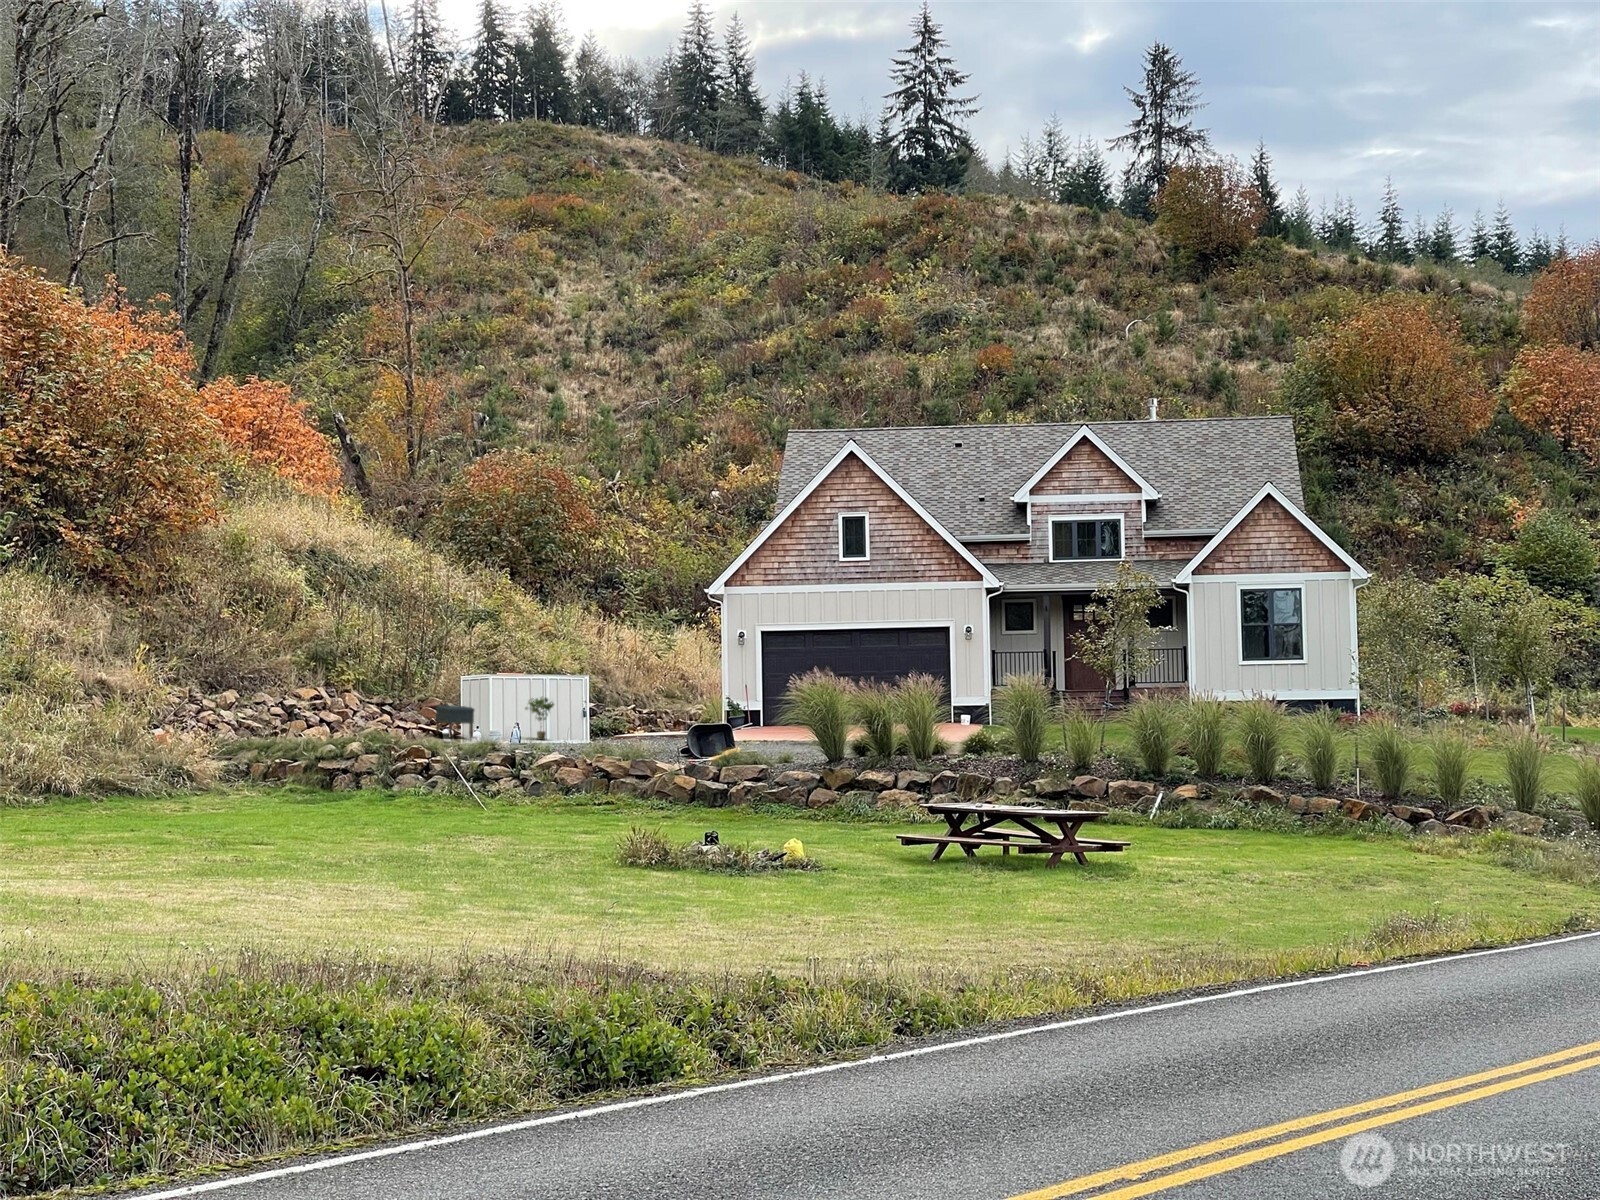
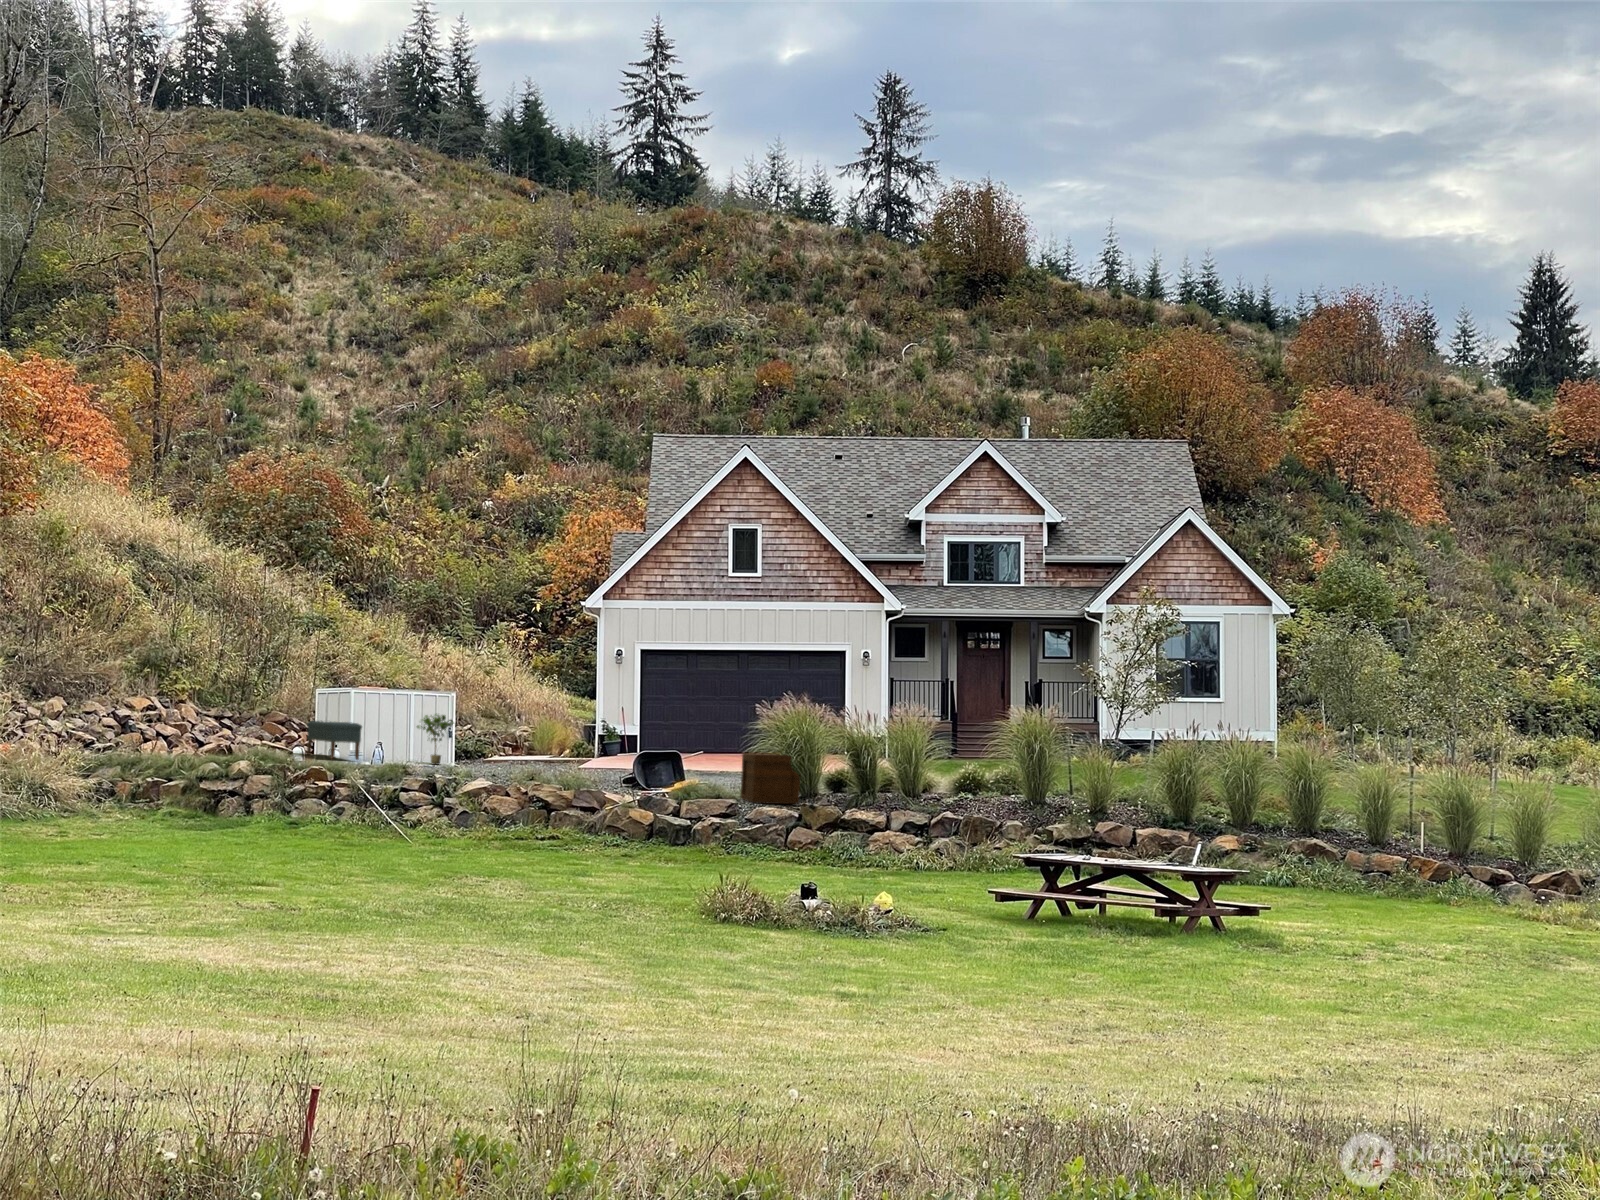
wooden crate: none [780,726,826,769] -> present [741,753,800,804]

